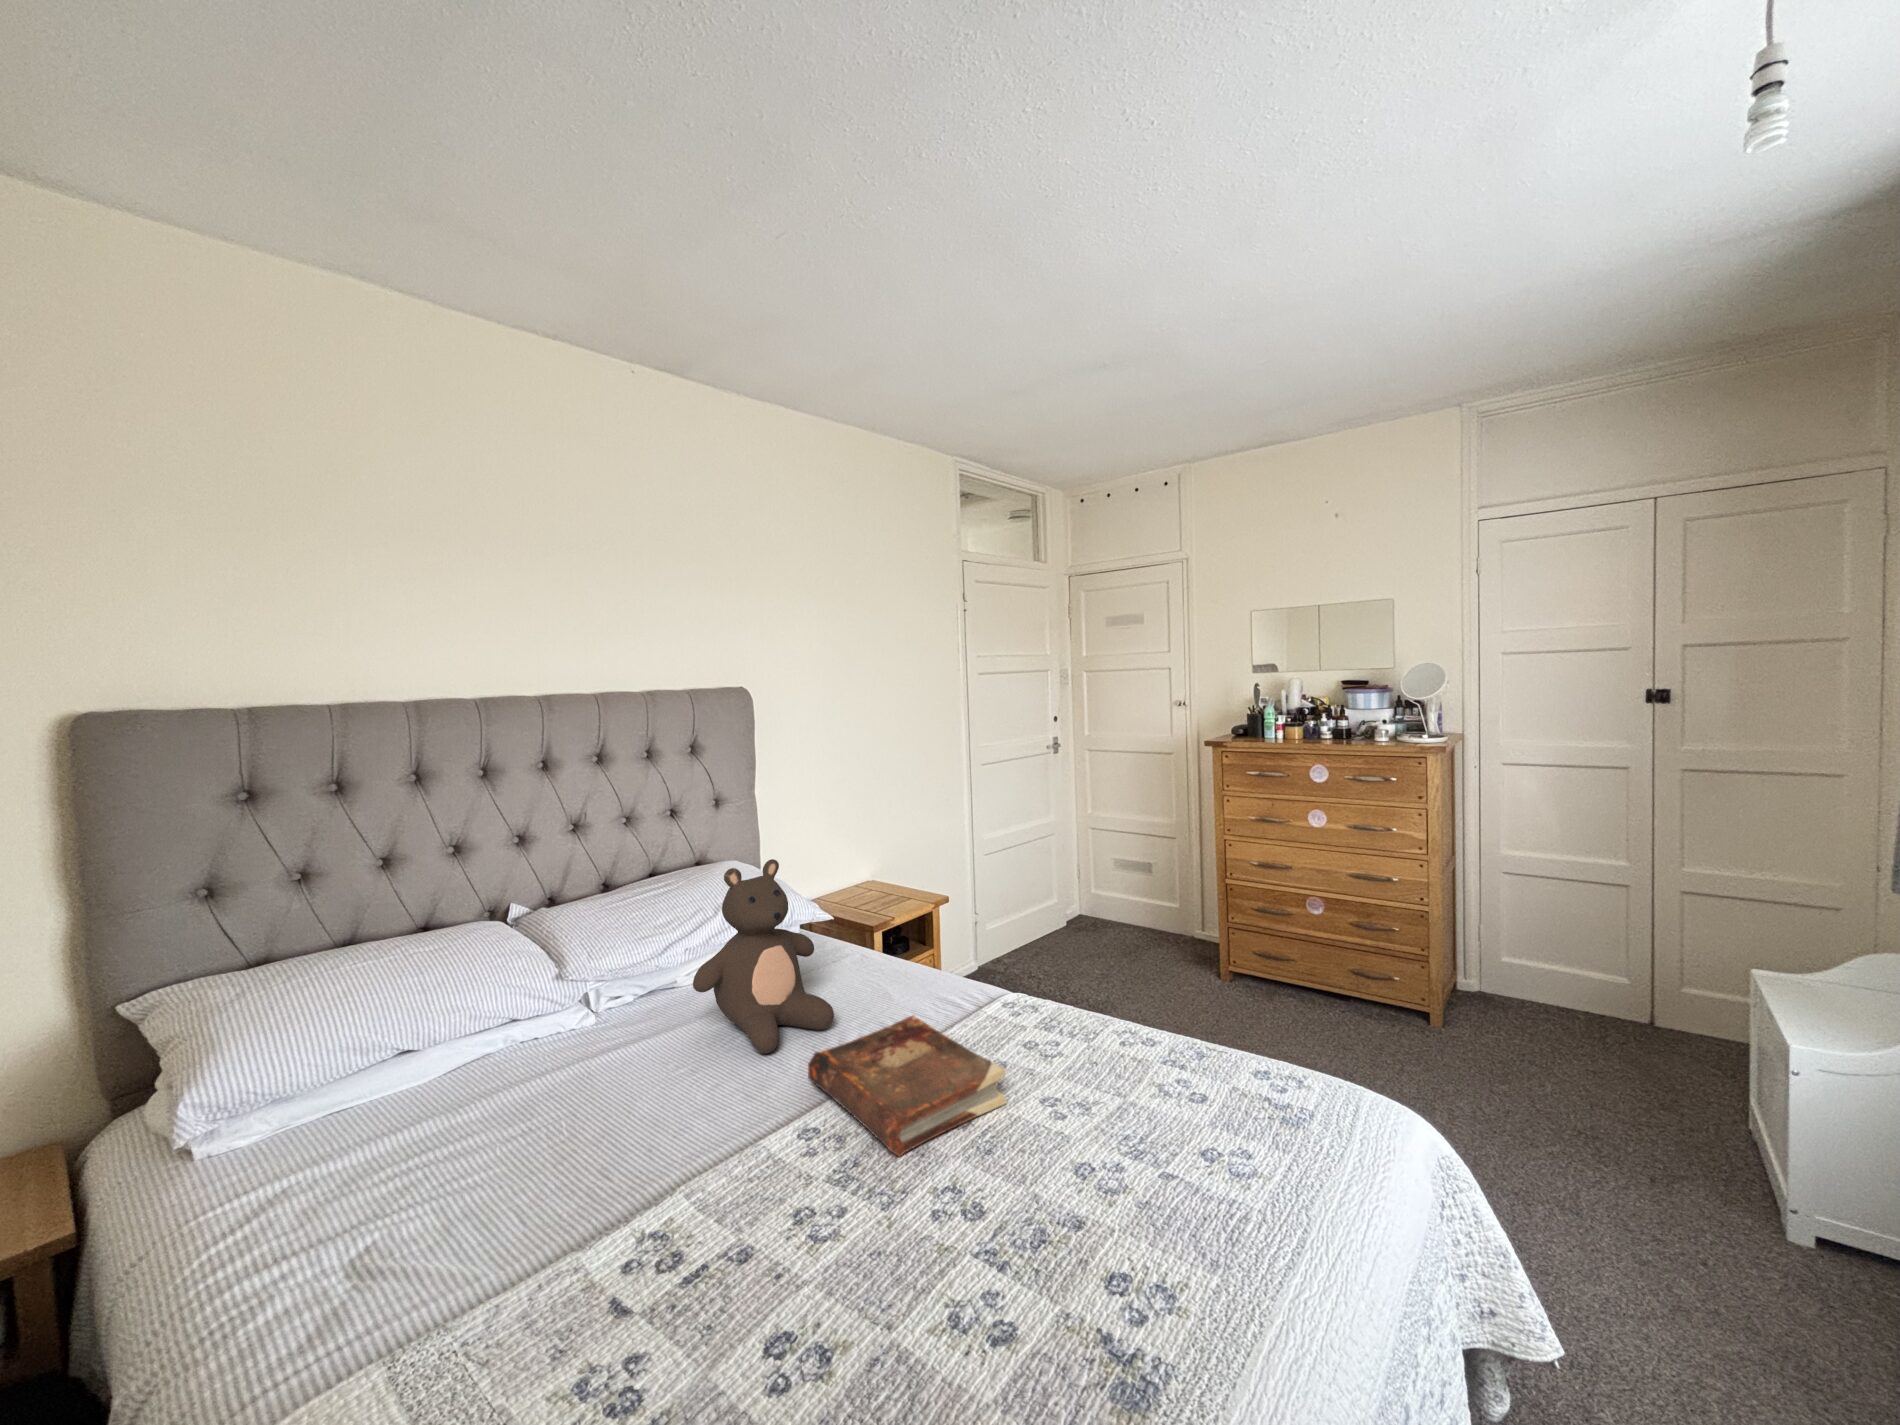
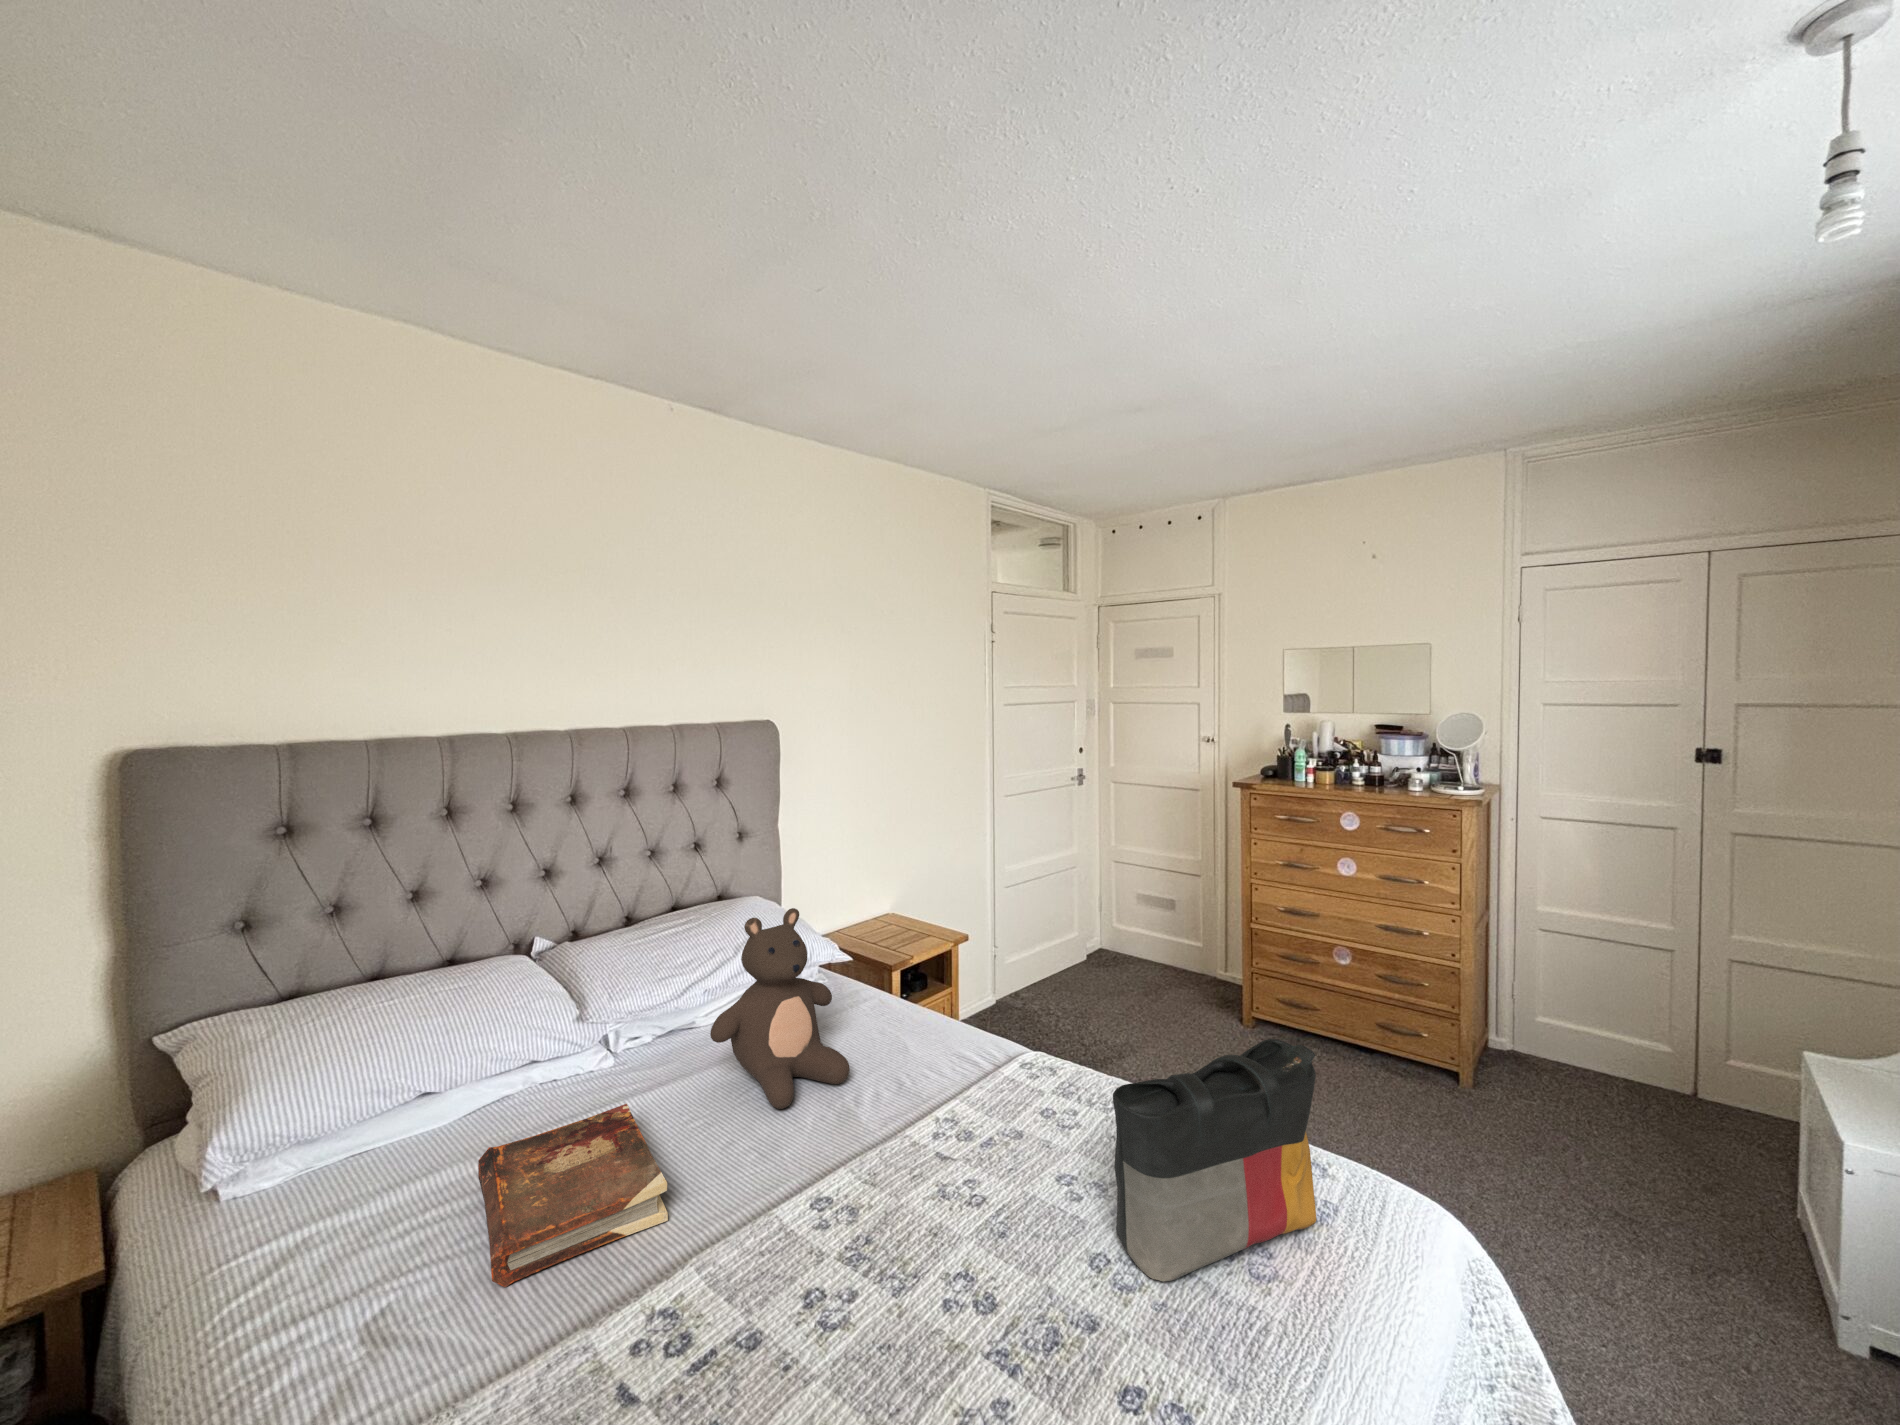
tote bag: none [1093,953,1293,1183] -> present [1113,1039,1316,1282]
book: present [808,1015,1006,1157] -> present [478,1104,668,1287]

